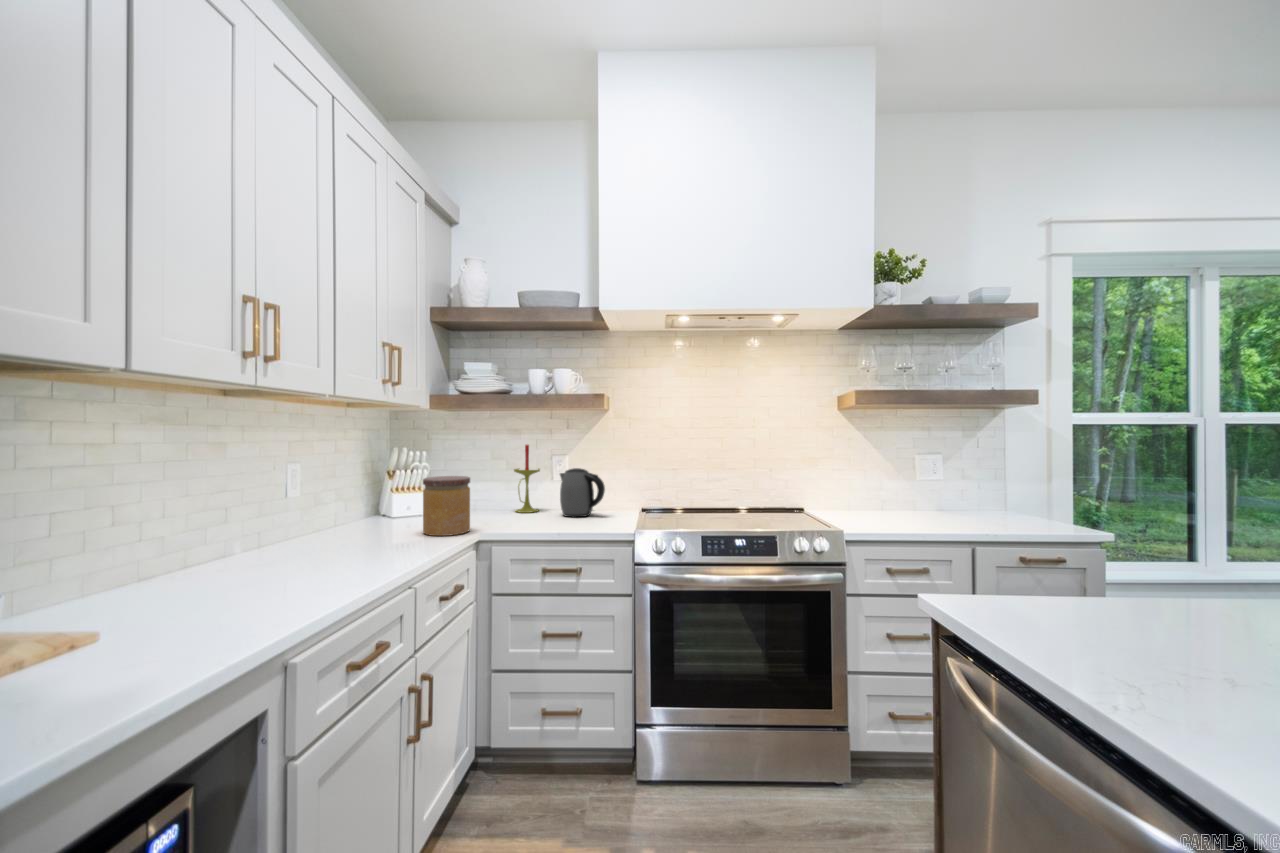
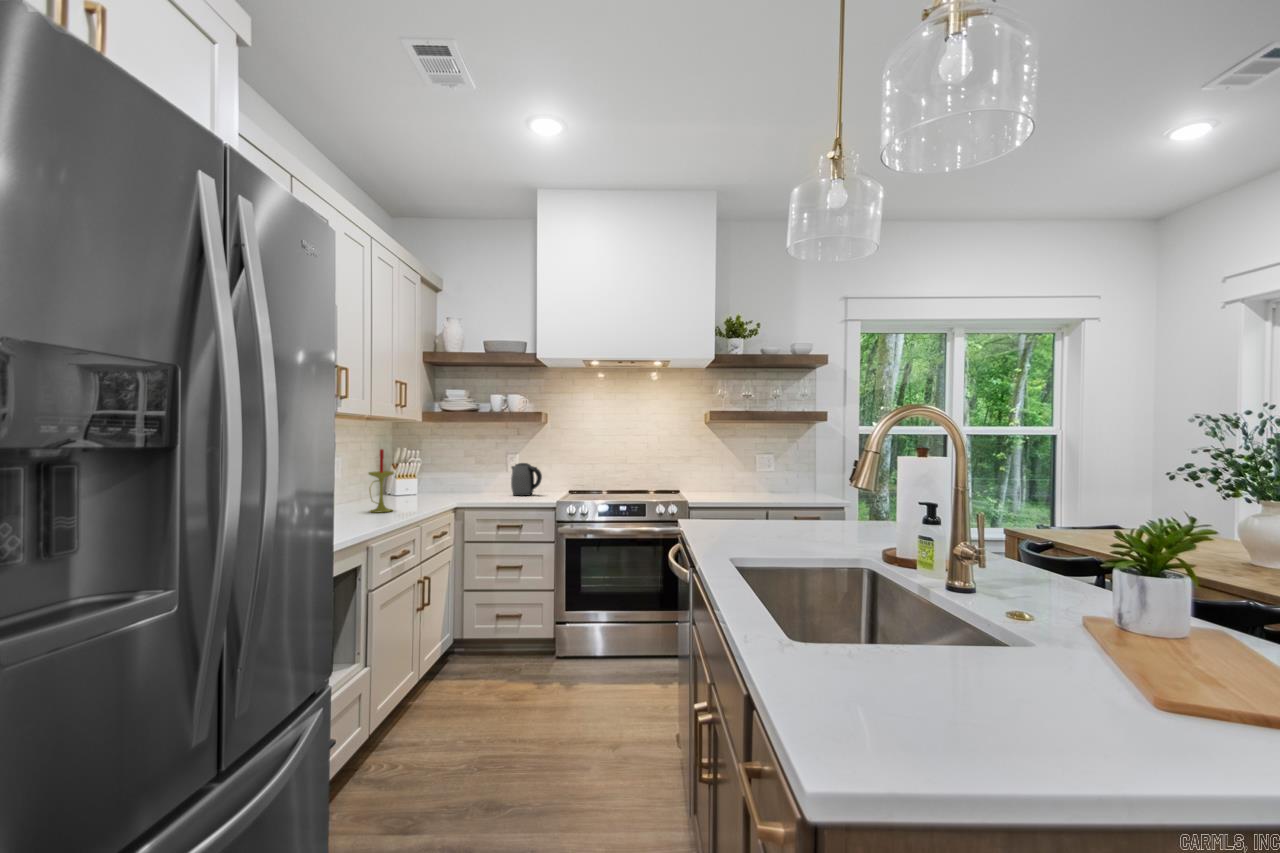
candle: present [514,445,540,513] -> present [369,449,394,512]
jar: present [423,476,470,536] -> none [420,466,451,503]

